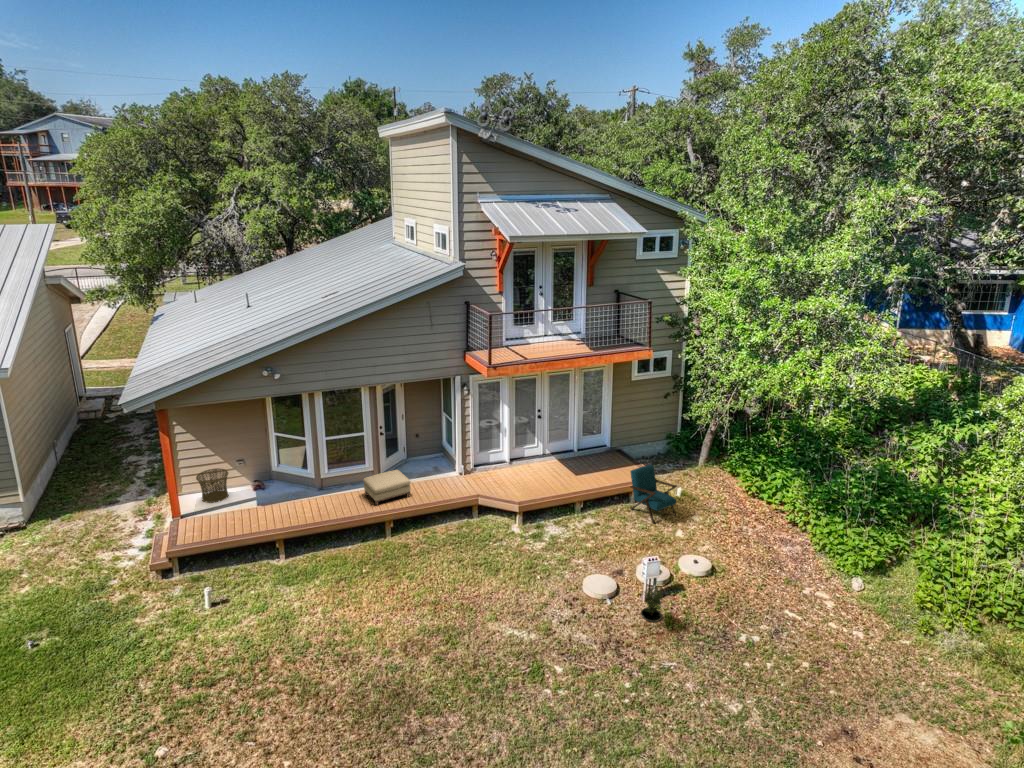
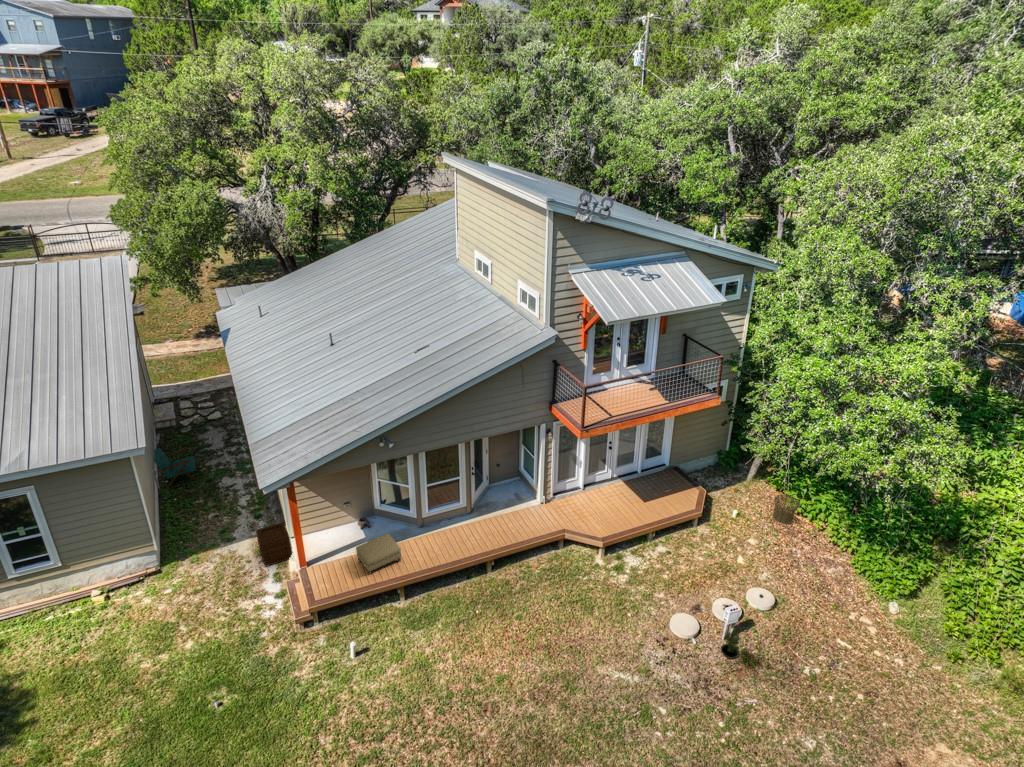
armchair: present [630,465,677,524] -> present [154,447,197,487]
basket: present [196,468,228,503] -> present [773,495,800,524]
ottoman: present [363,470,410,505] -> present [356,534,401,575]
wooden crate: none [133,478,173,524] -> present [256,522,292,567]

